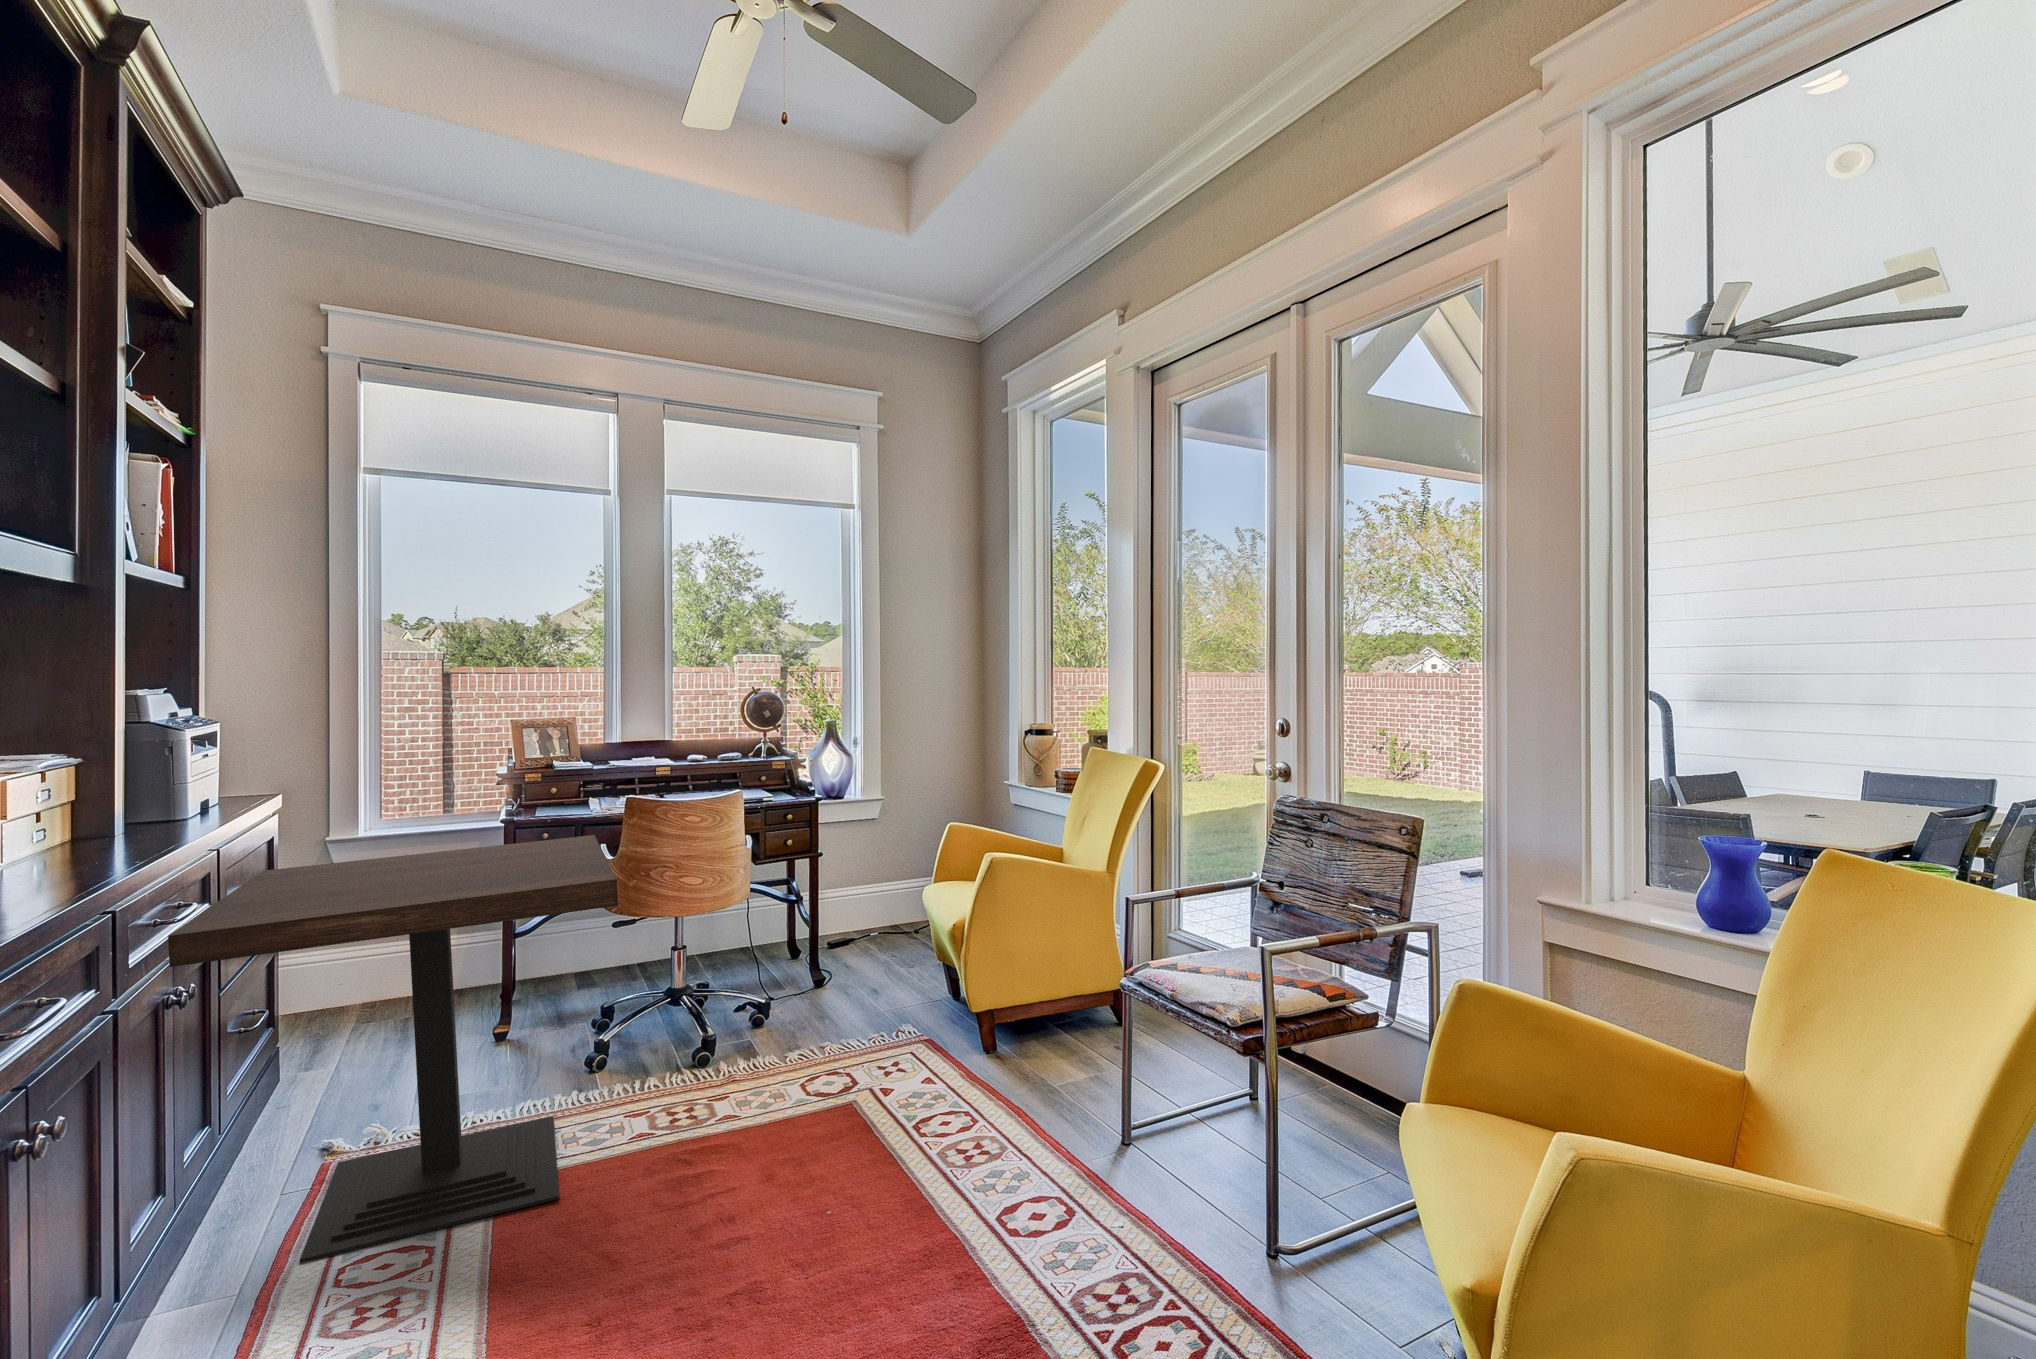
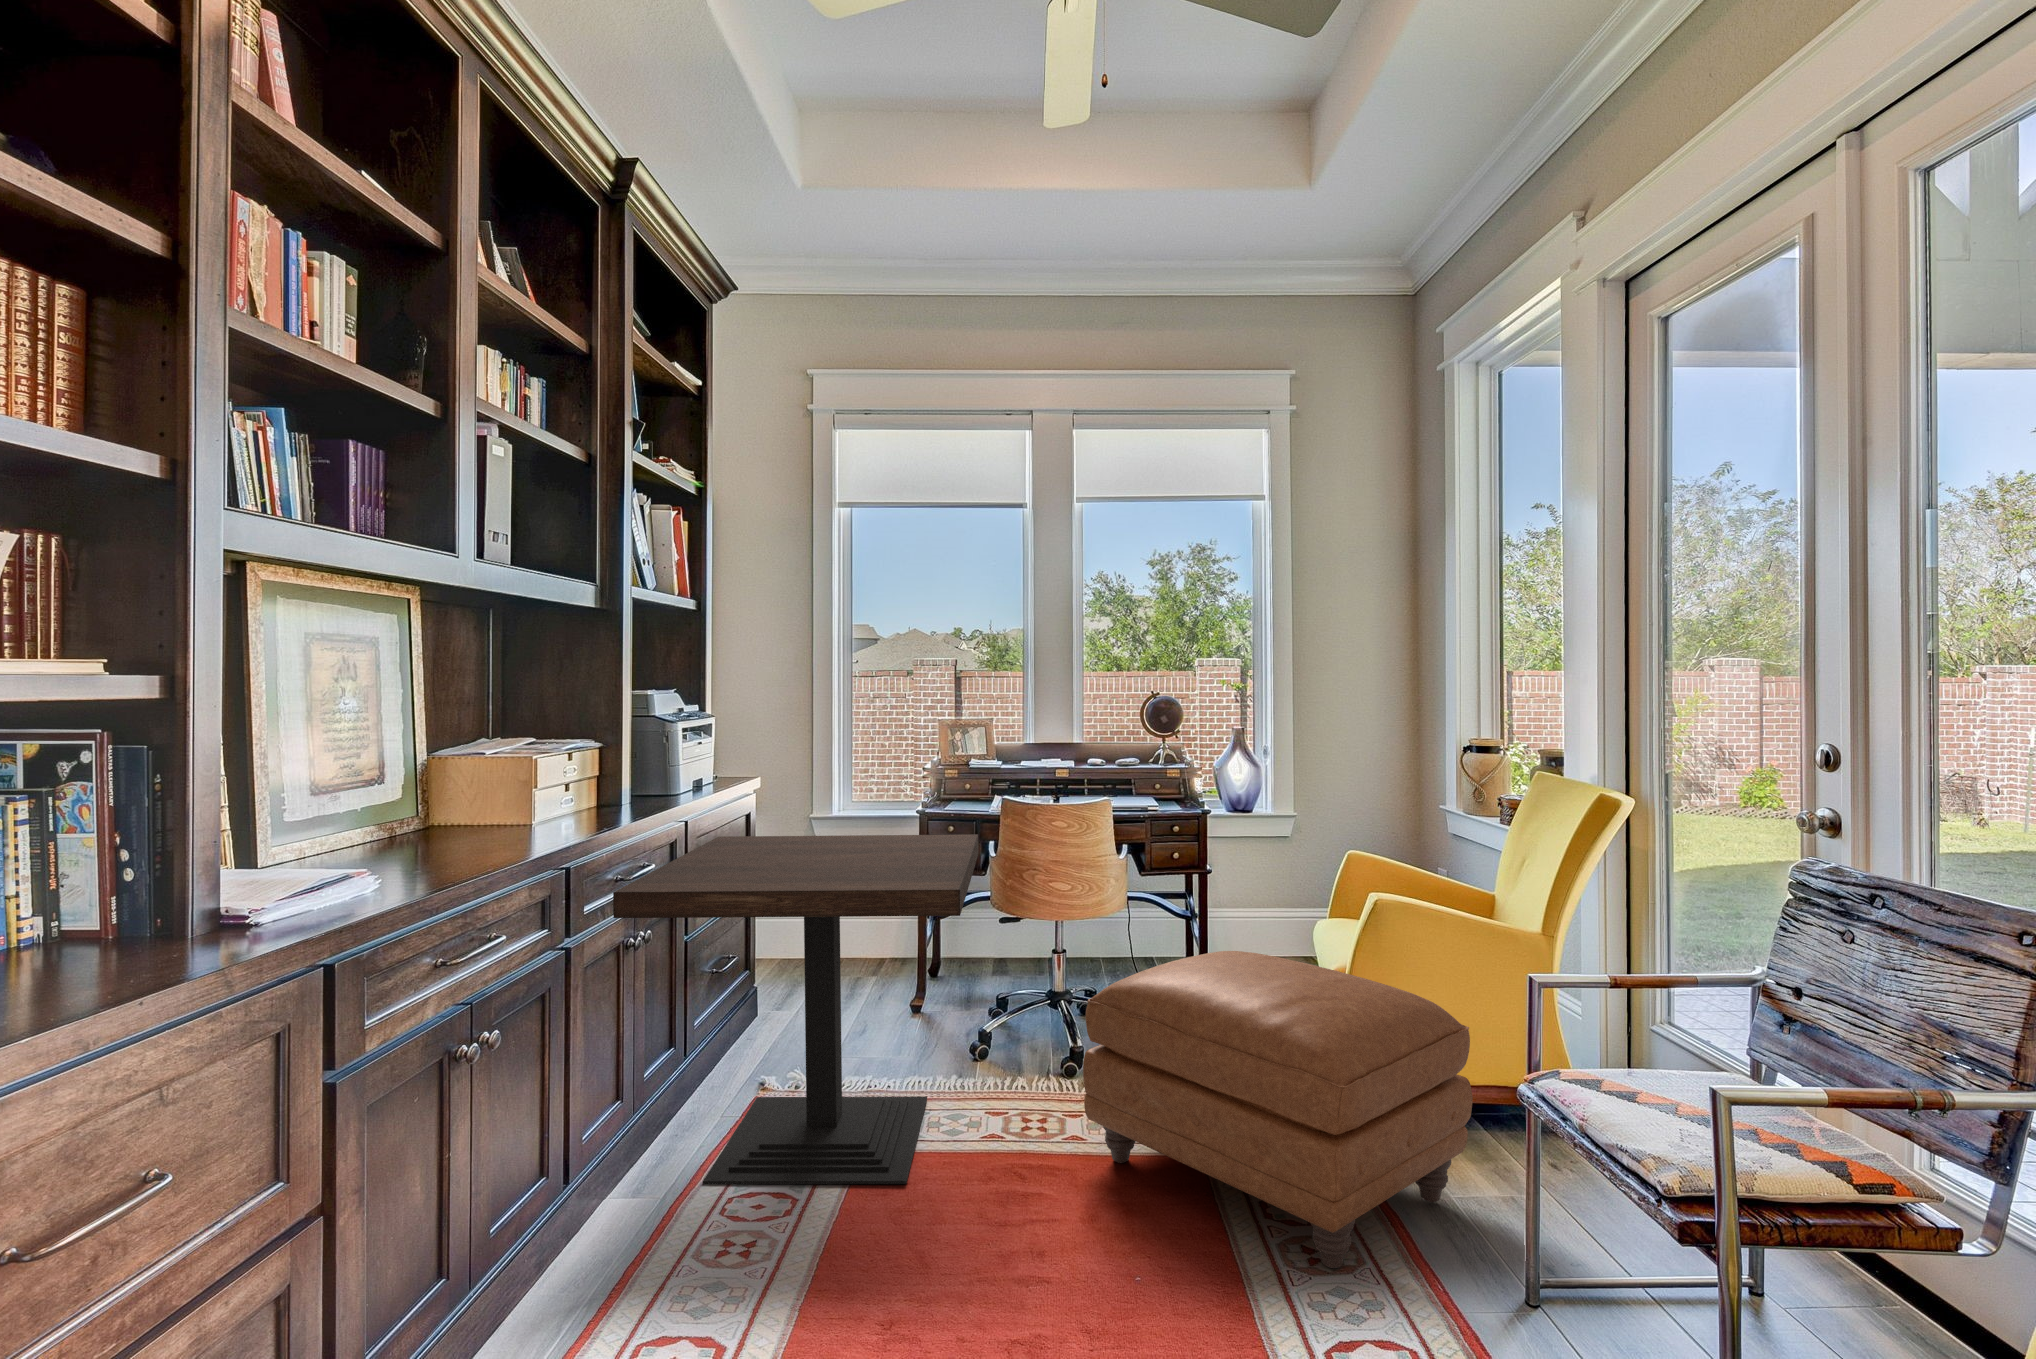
ottoman: none [737,911,1074,1160] -> present [1083,951,1473,1268]

